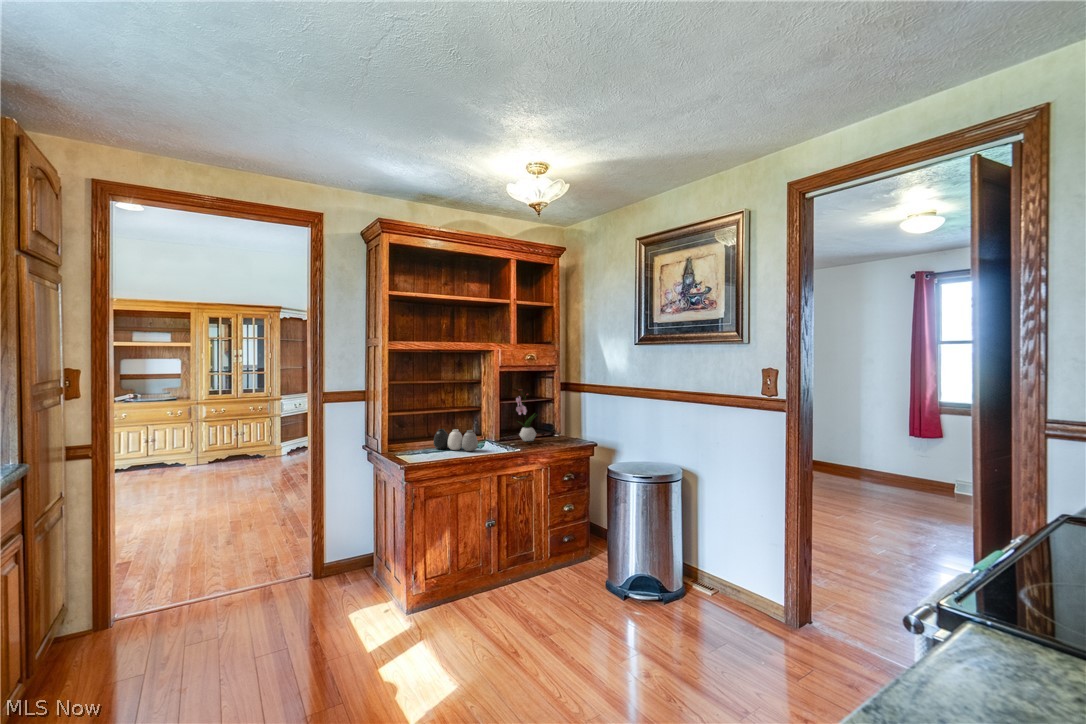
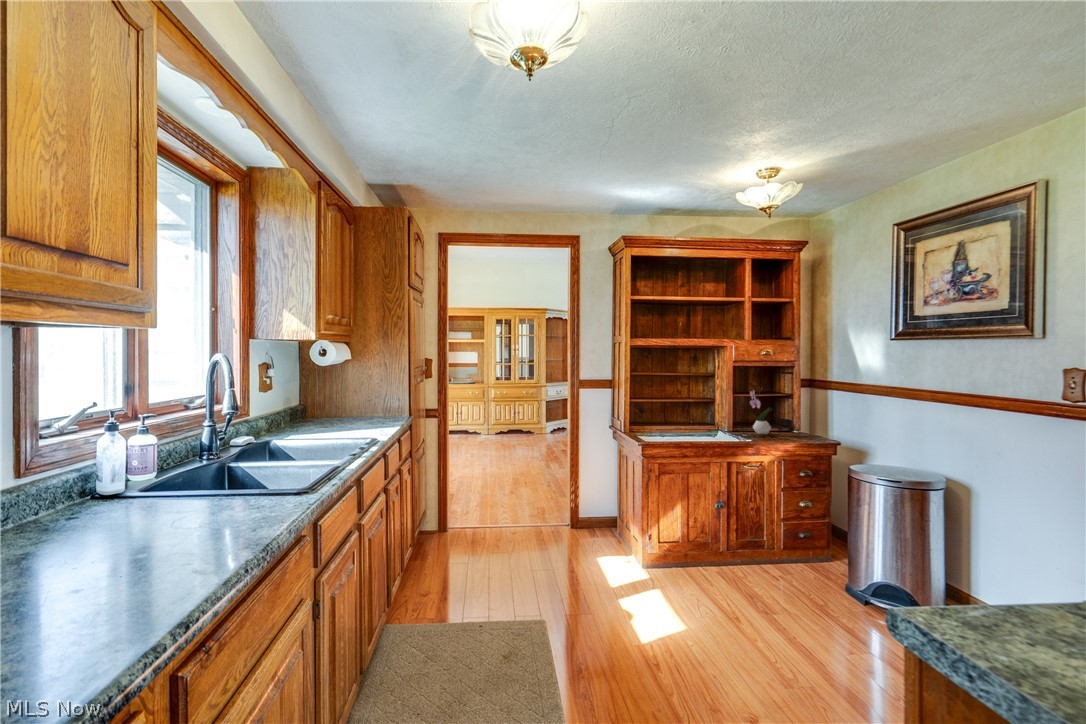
vase: present [433,429,478,451] -> none [669,416,710,438]

